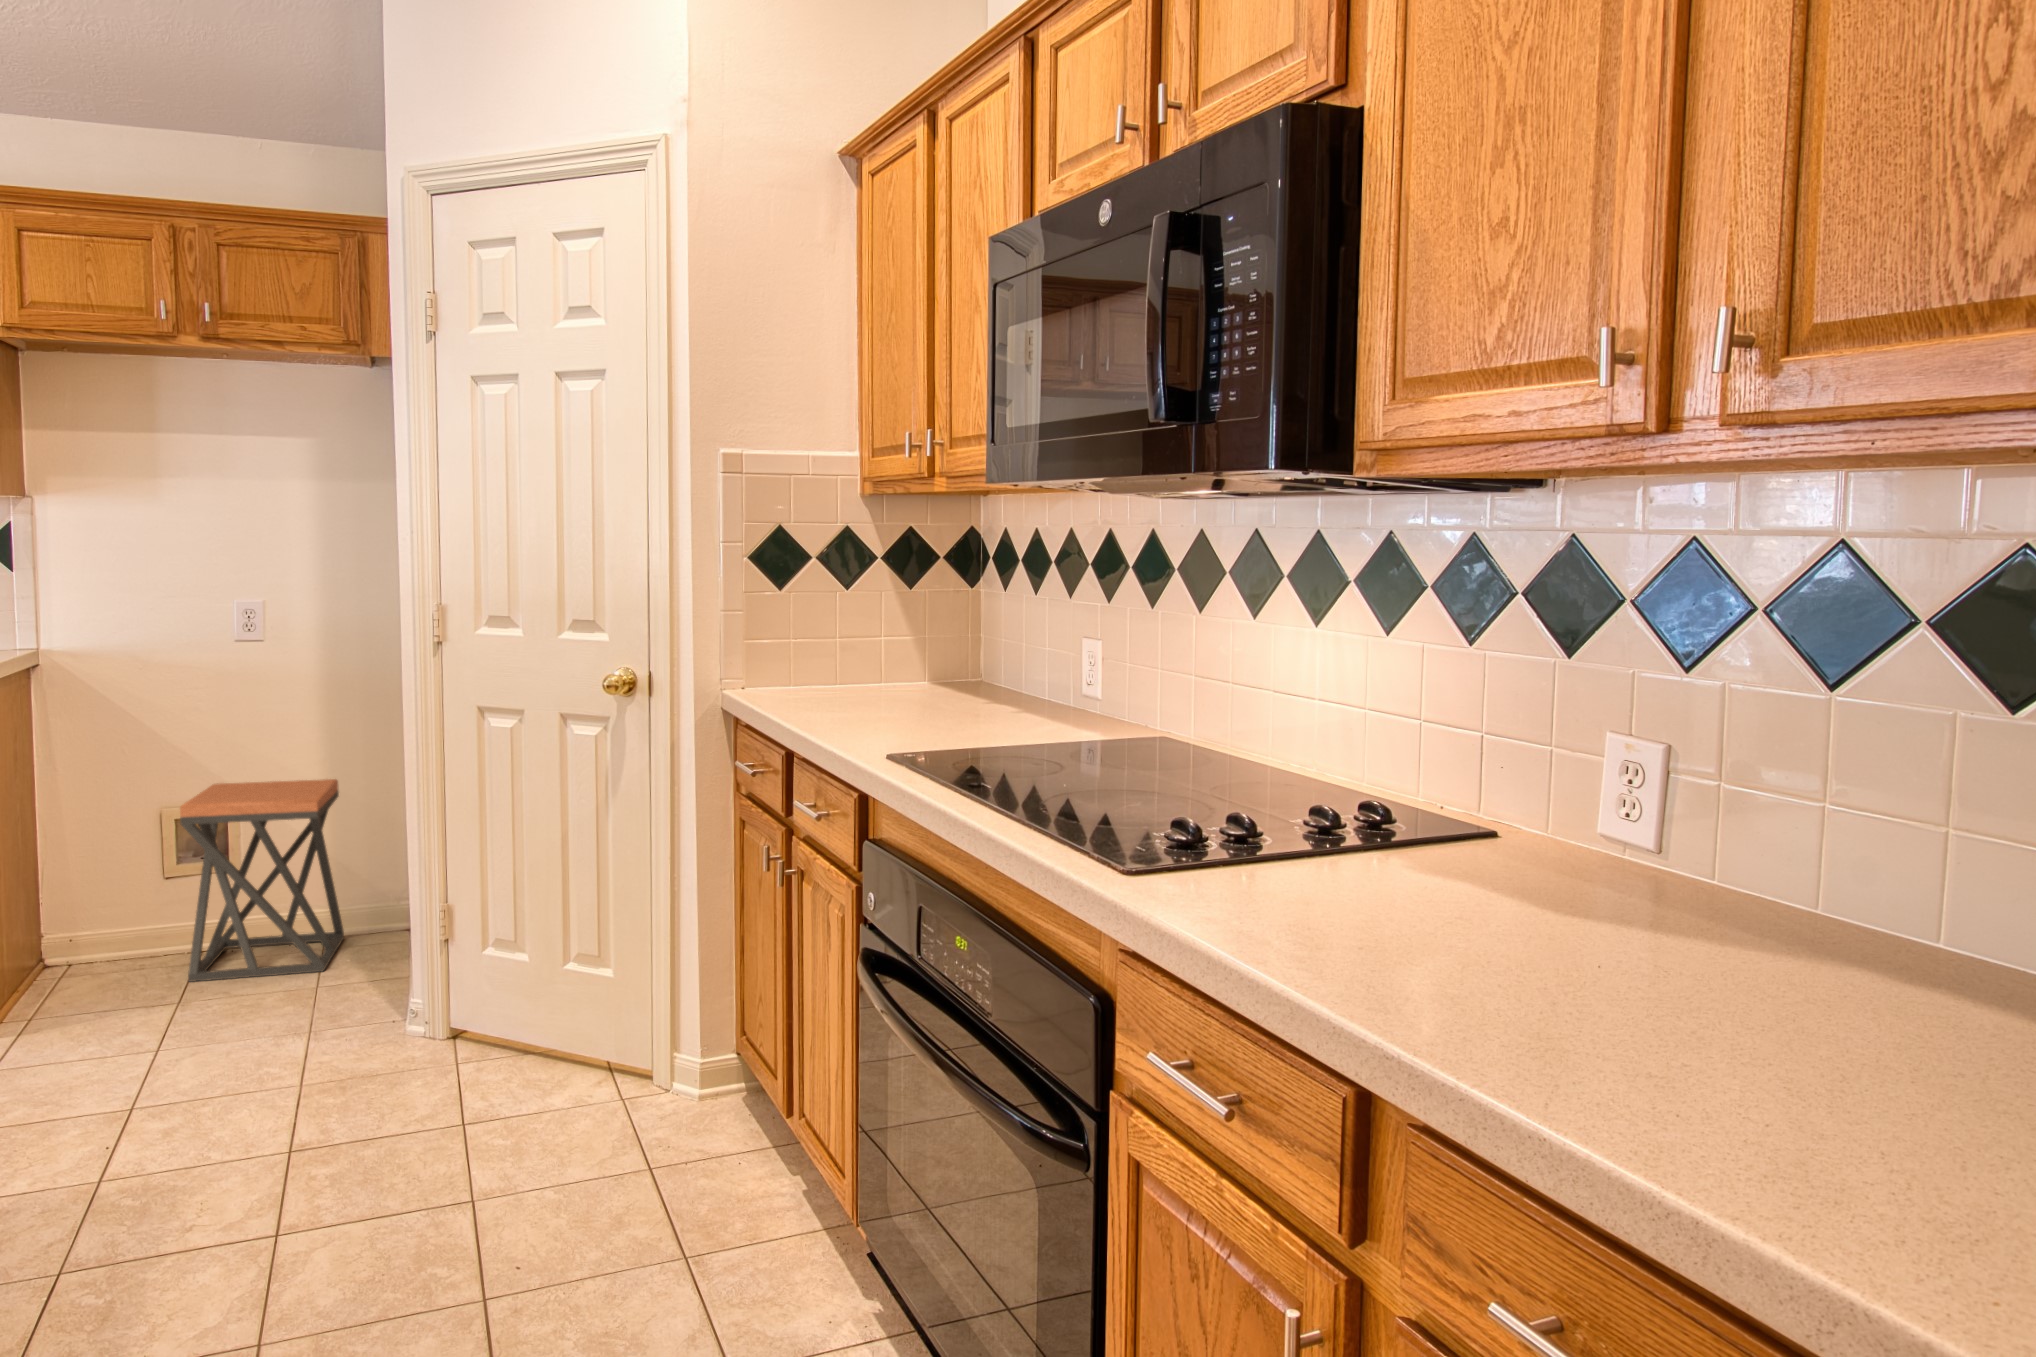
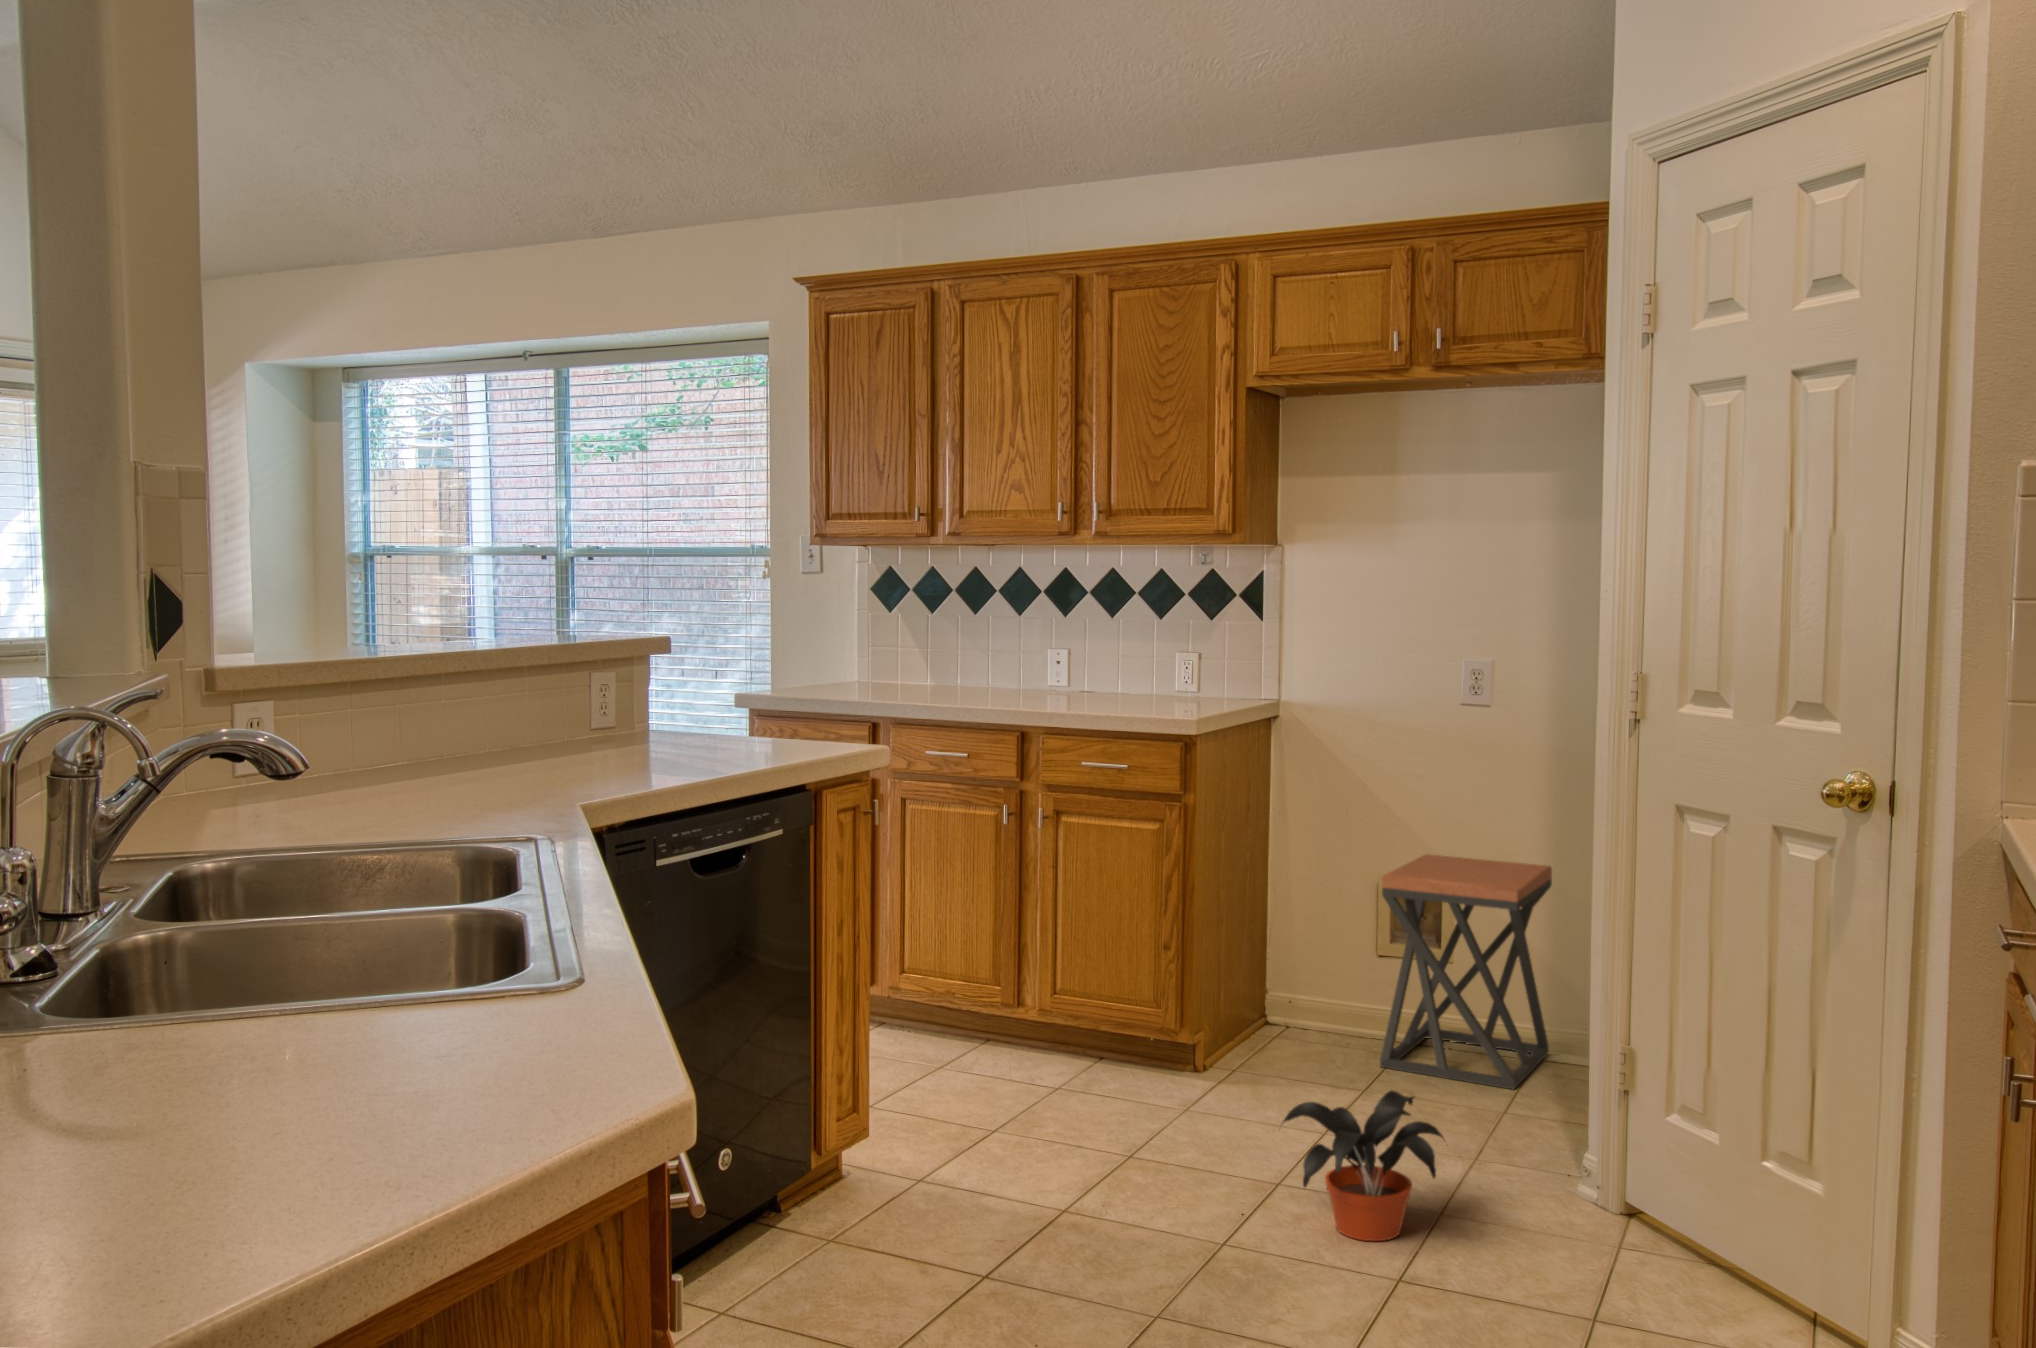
potted plant: none [128,985,300,1122] -> present [1283,1091,1443,1241]

